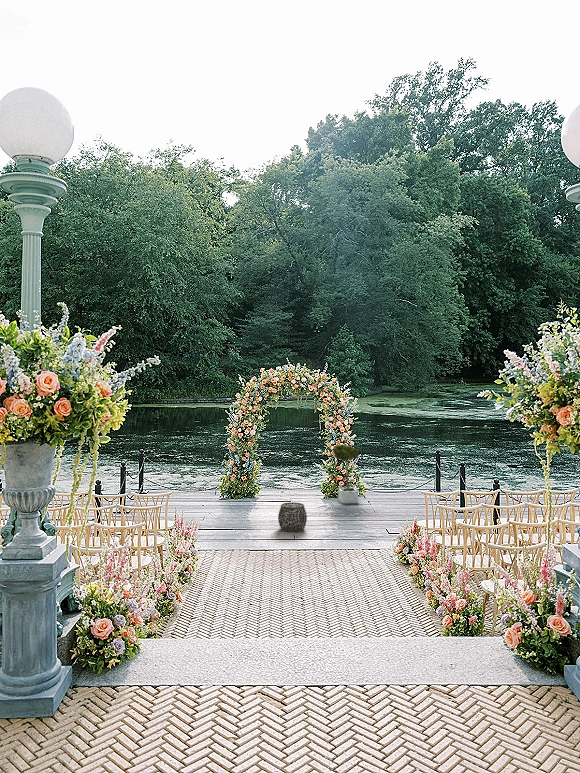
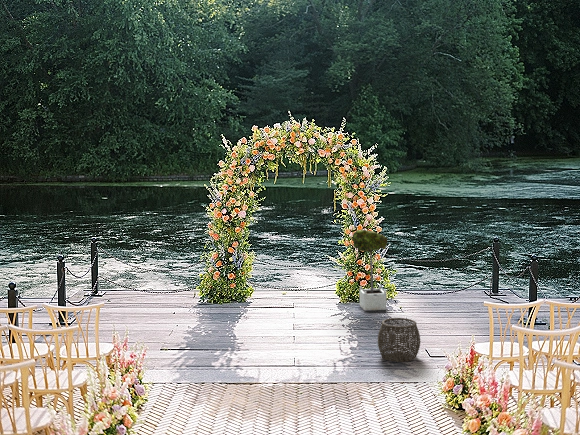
woven basket: present [278,502,307,532] -> present [378,318,420,362]

